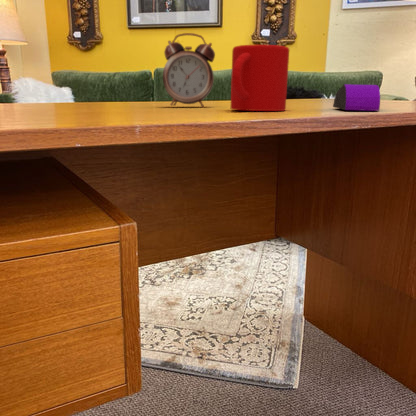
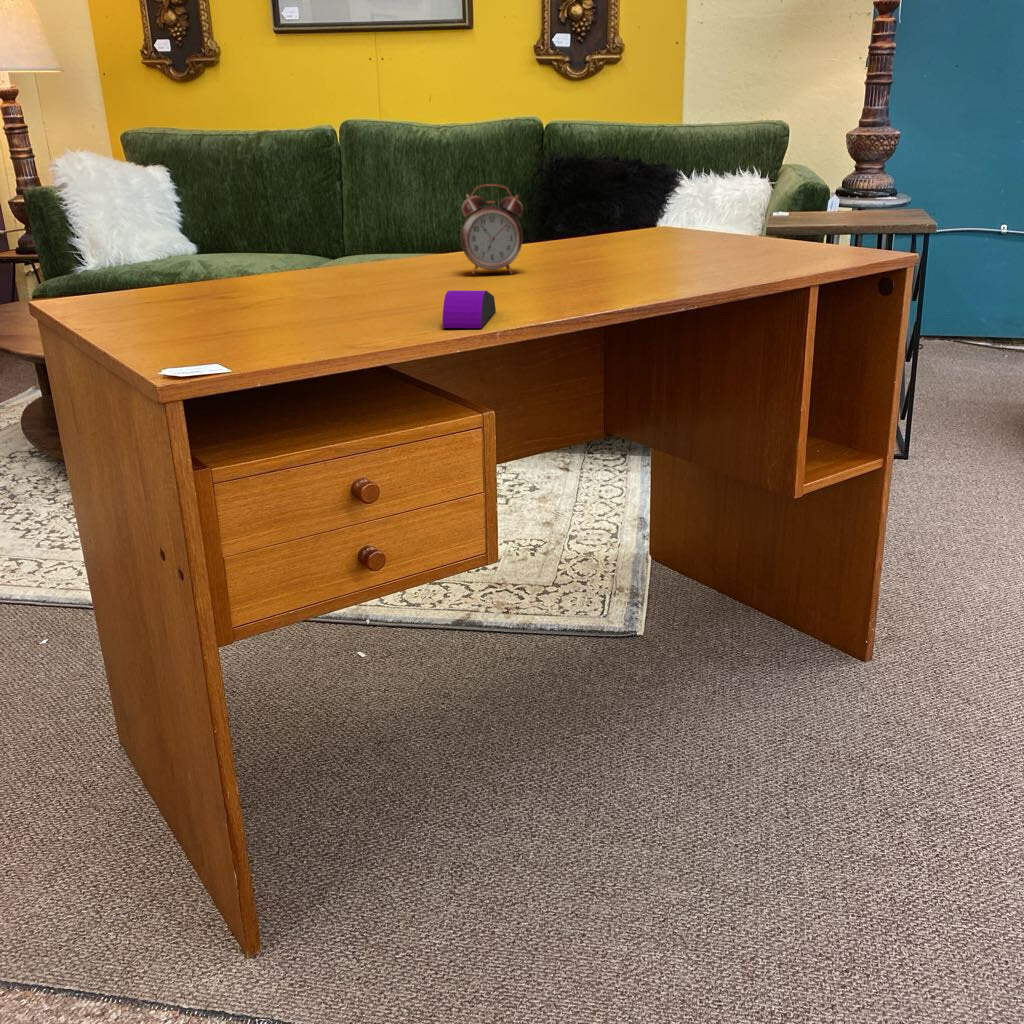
mug: present [231,45,289,111] -> none [552,219,613,291]
computer mouse: present [333,84,380,111] -> present [443,291,496,328]

